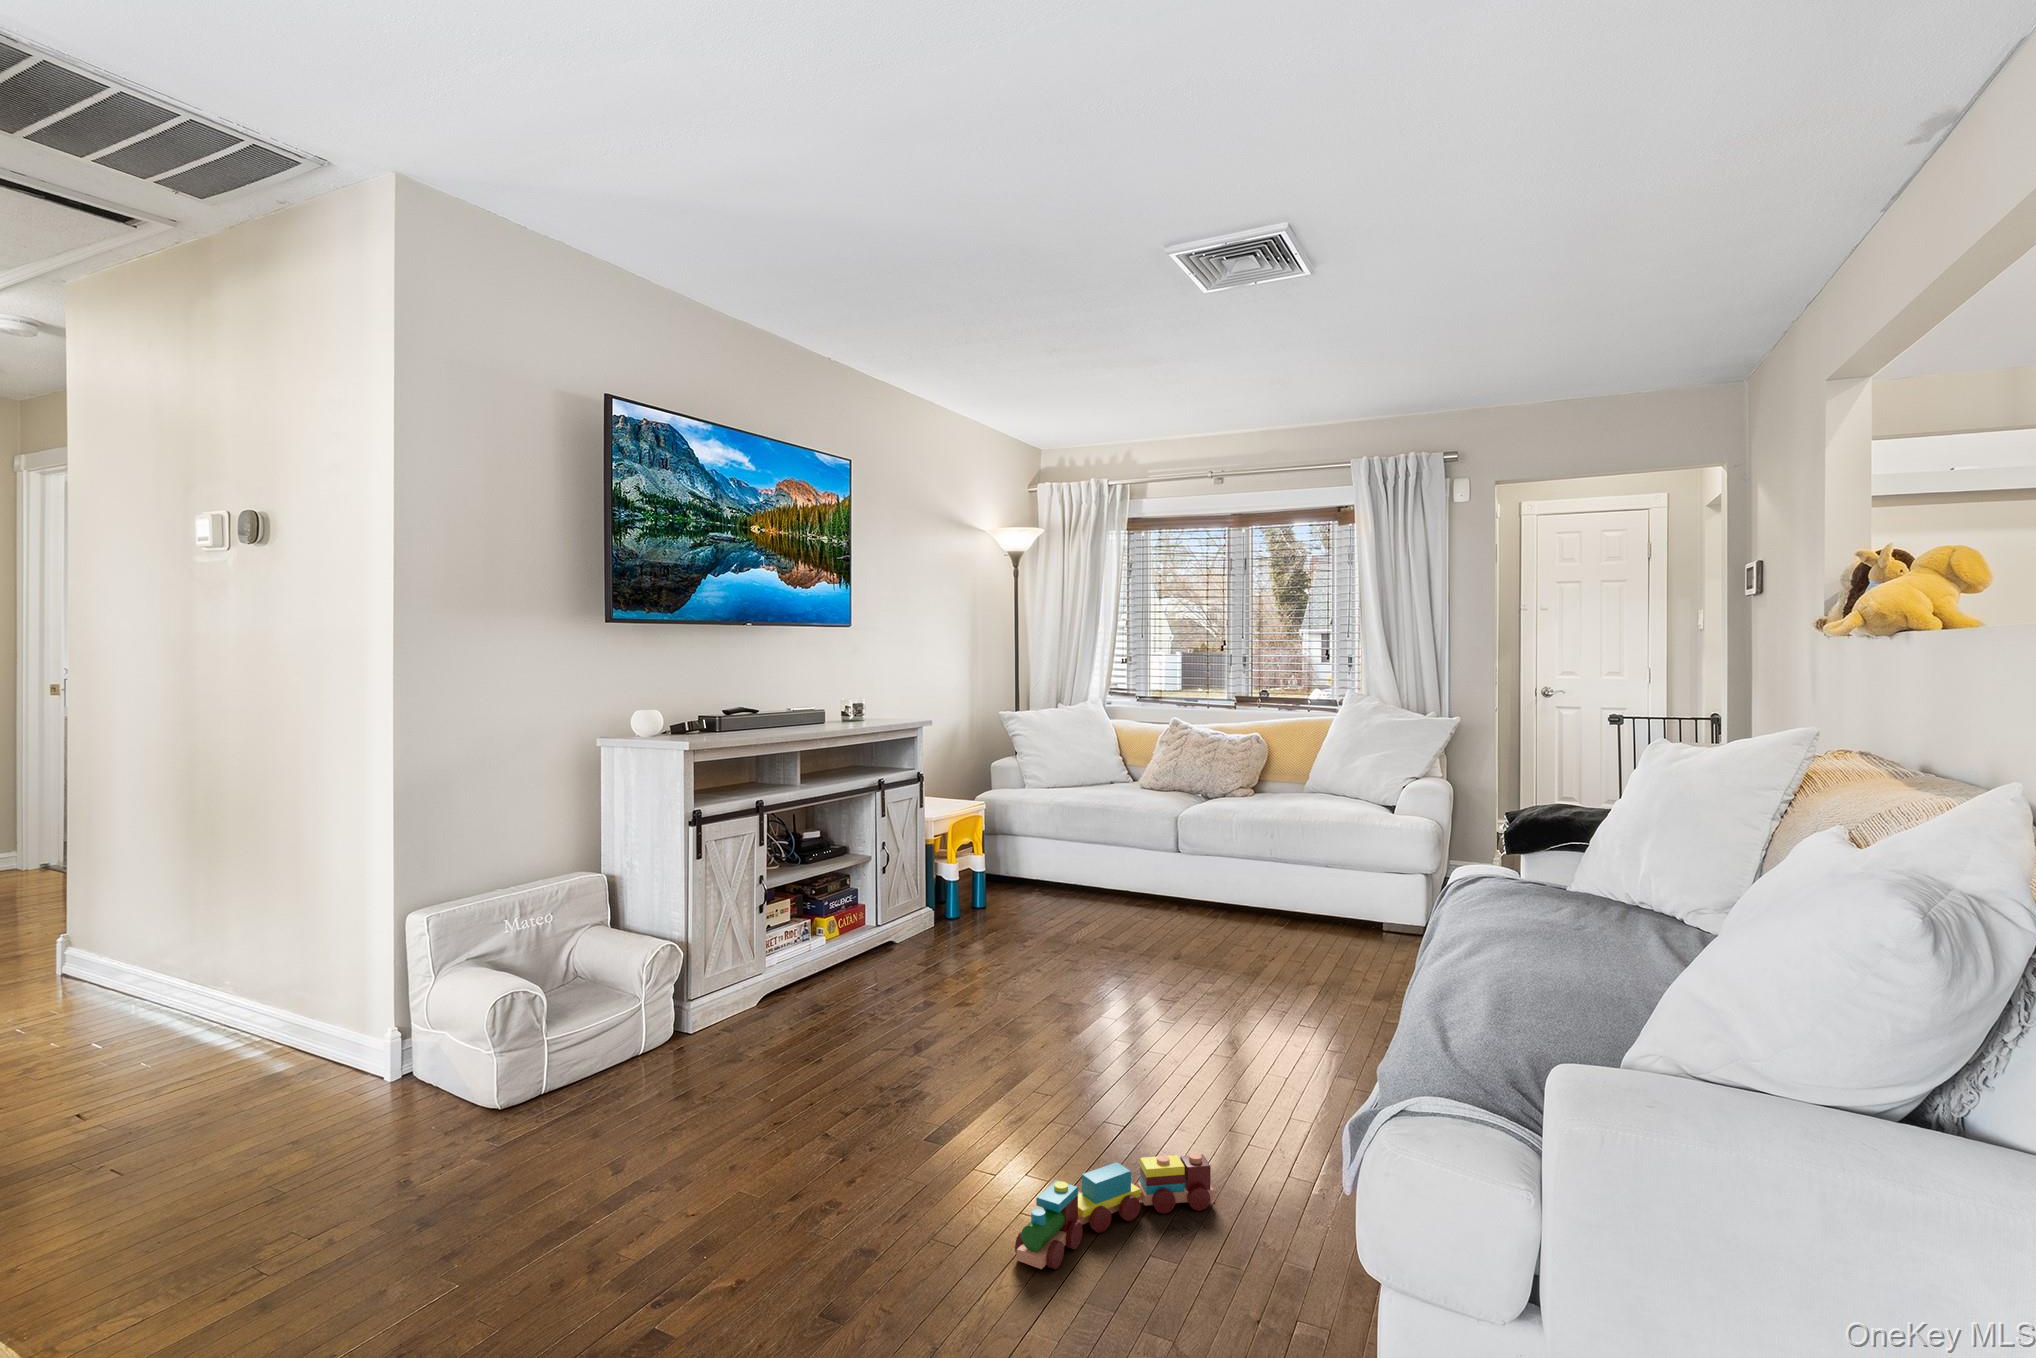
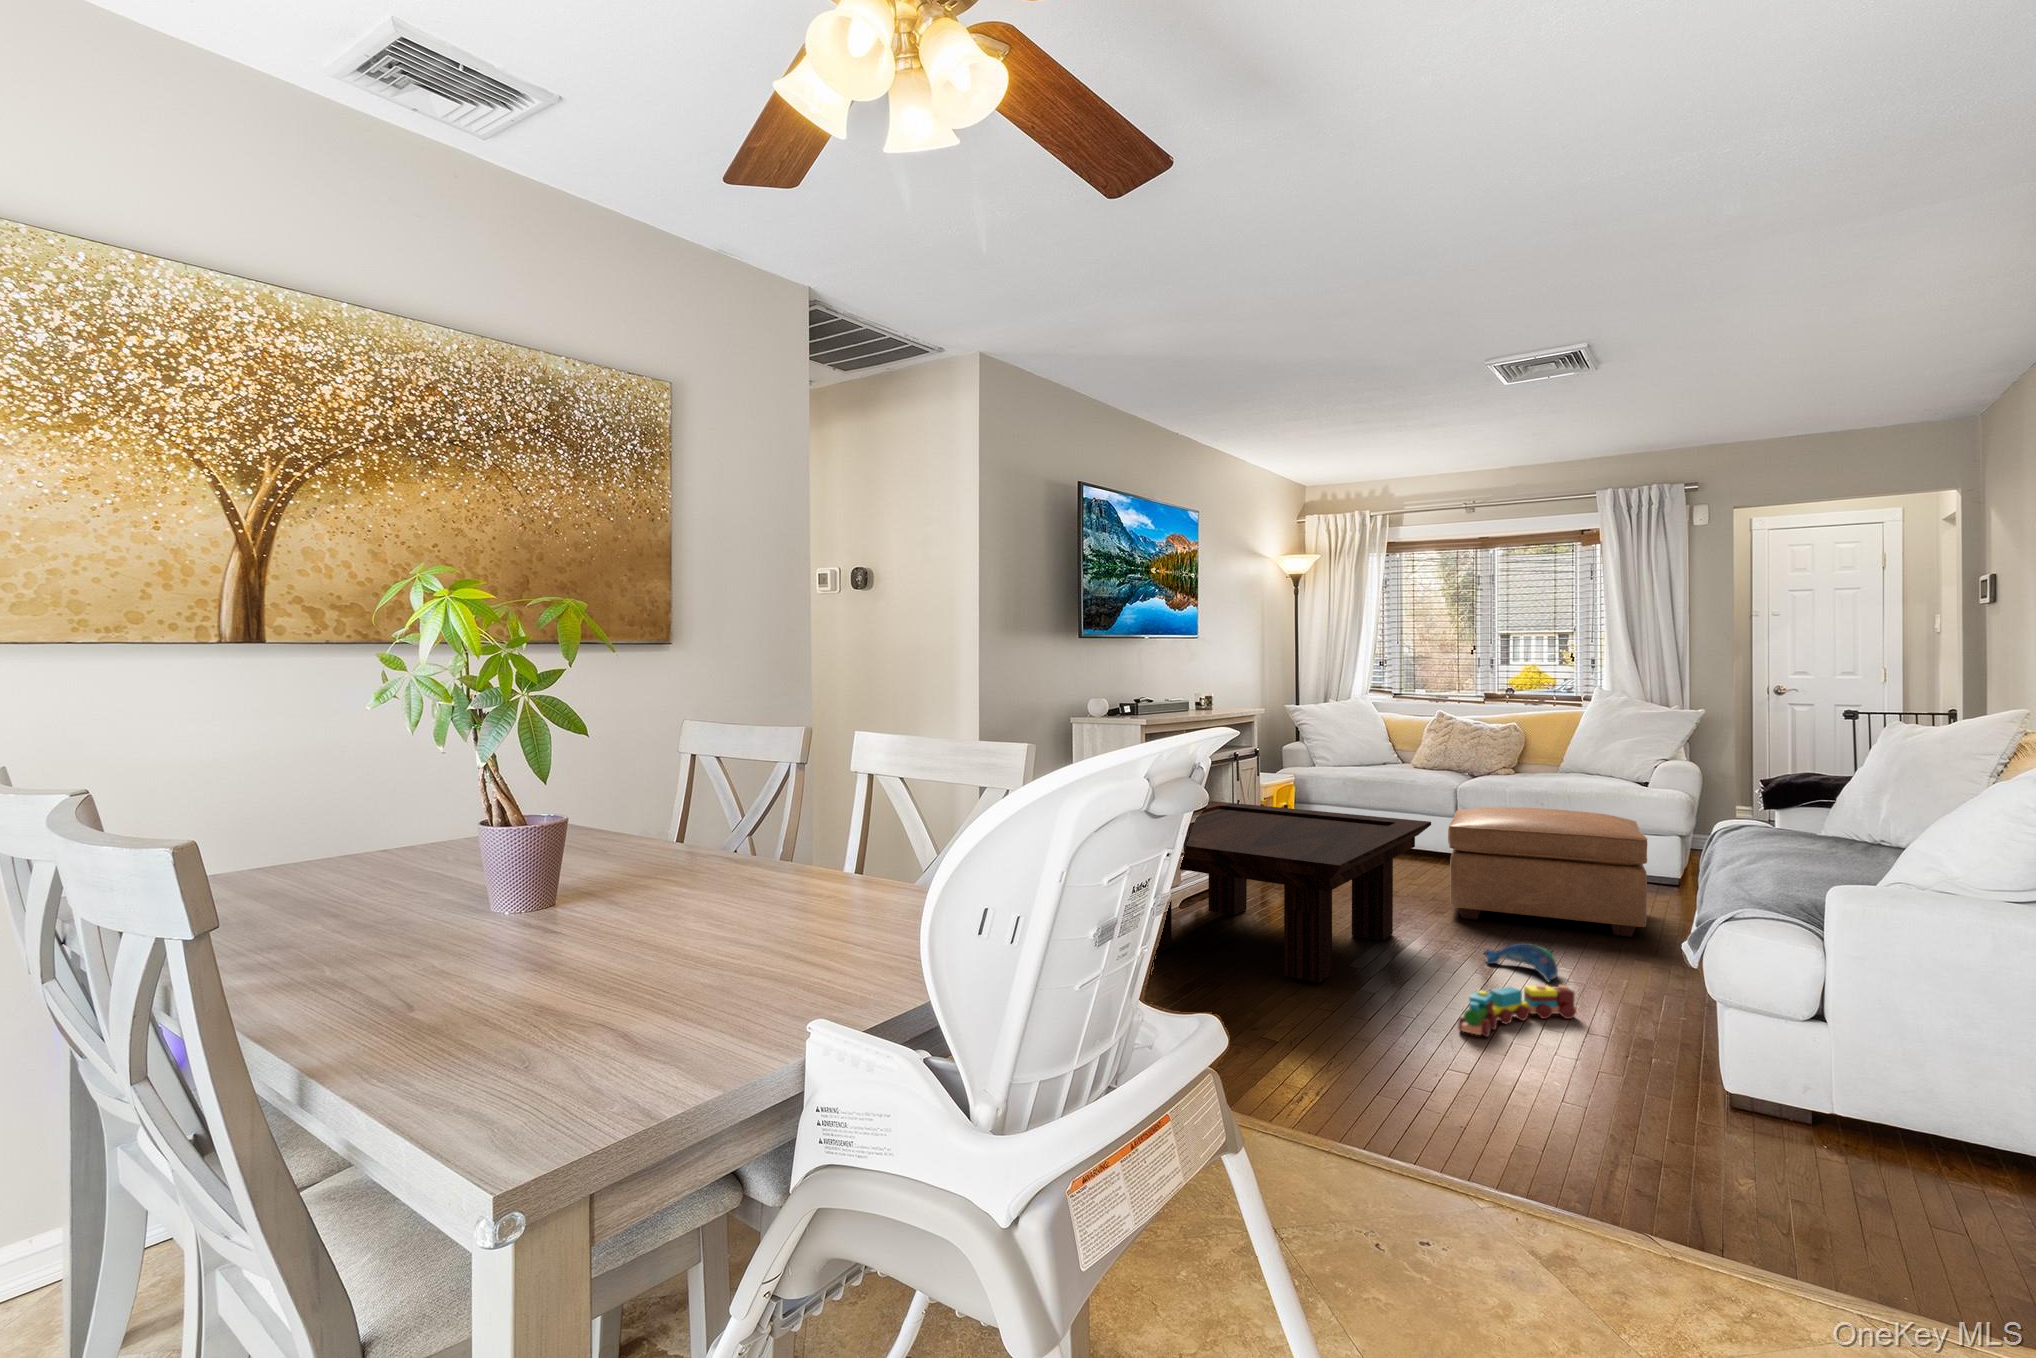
coffee table: none [532,849,1084,1158] -> present [1156,801,1431,983]
ottoman: none [1122,851,1362,1027] -> present [1448,807,1647,937]
plush toy: none [1131,1061,1218,1128] -> present [1484,943,1558,982]

